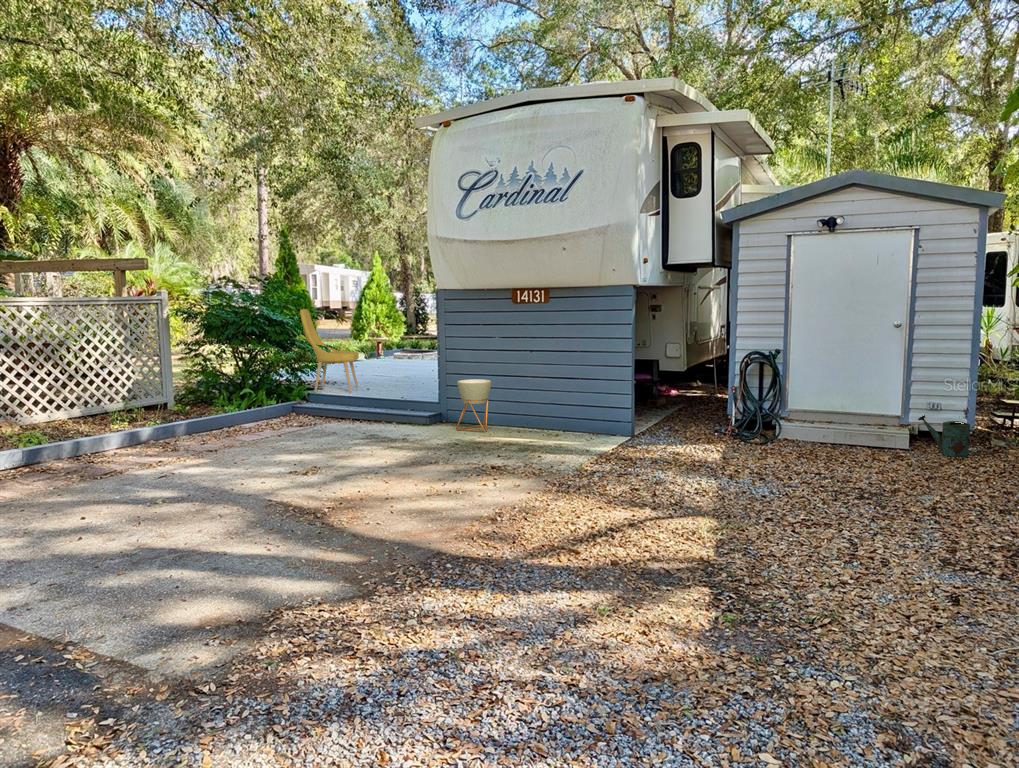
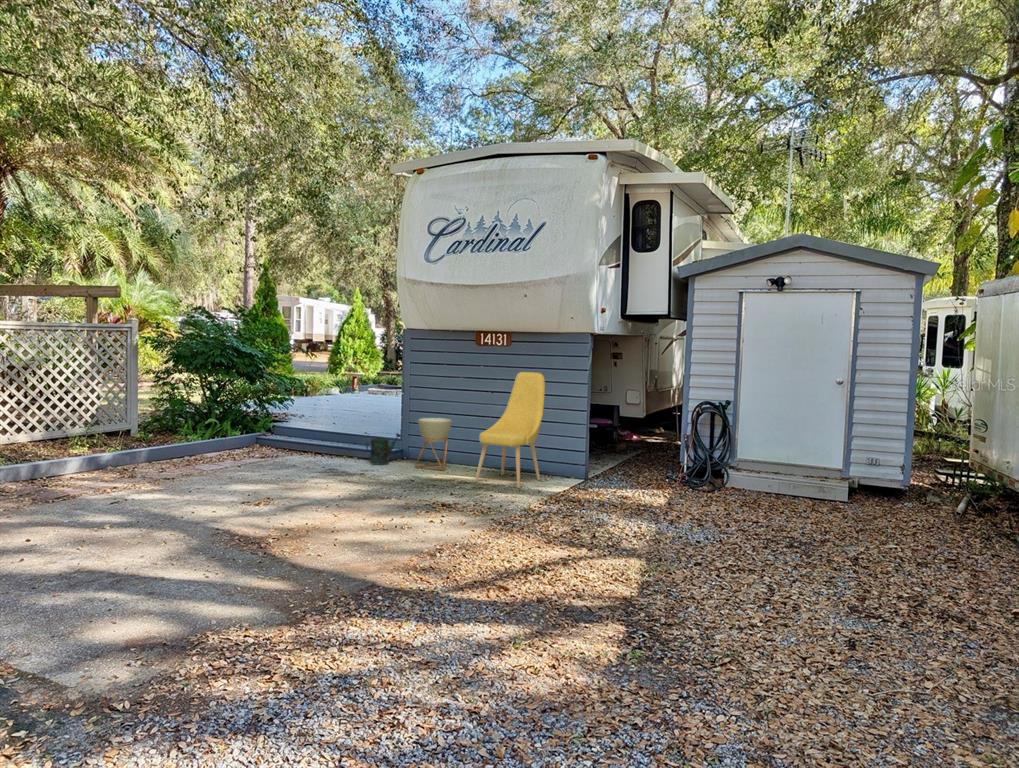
chair: present [300,309,359,392] -> present [475,372,545,488]
watering can: present [918,415,980,457] -> present [366,433,401,465]

